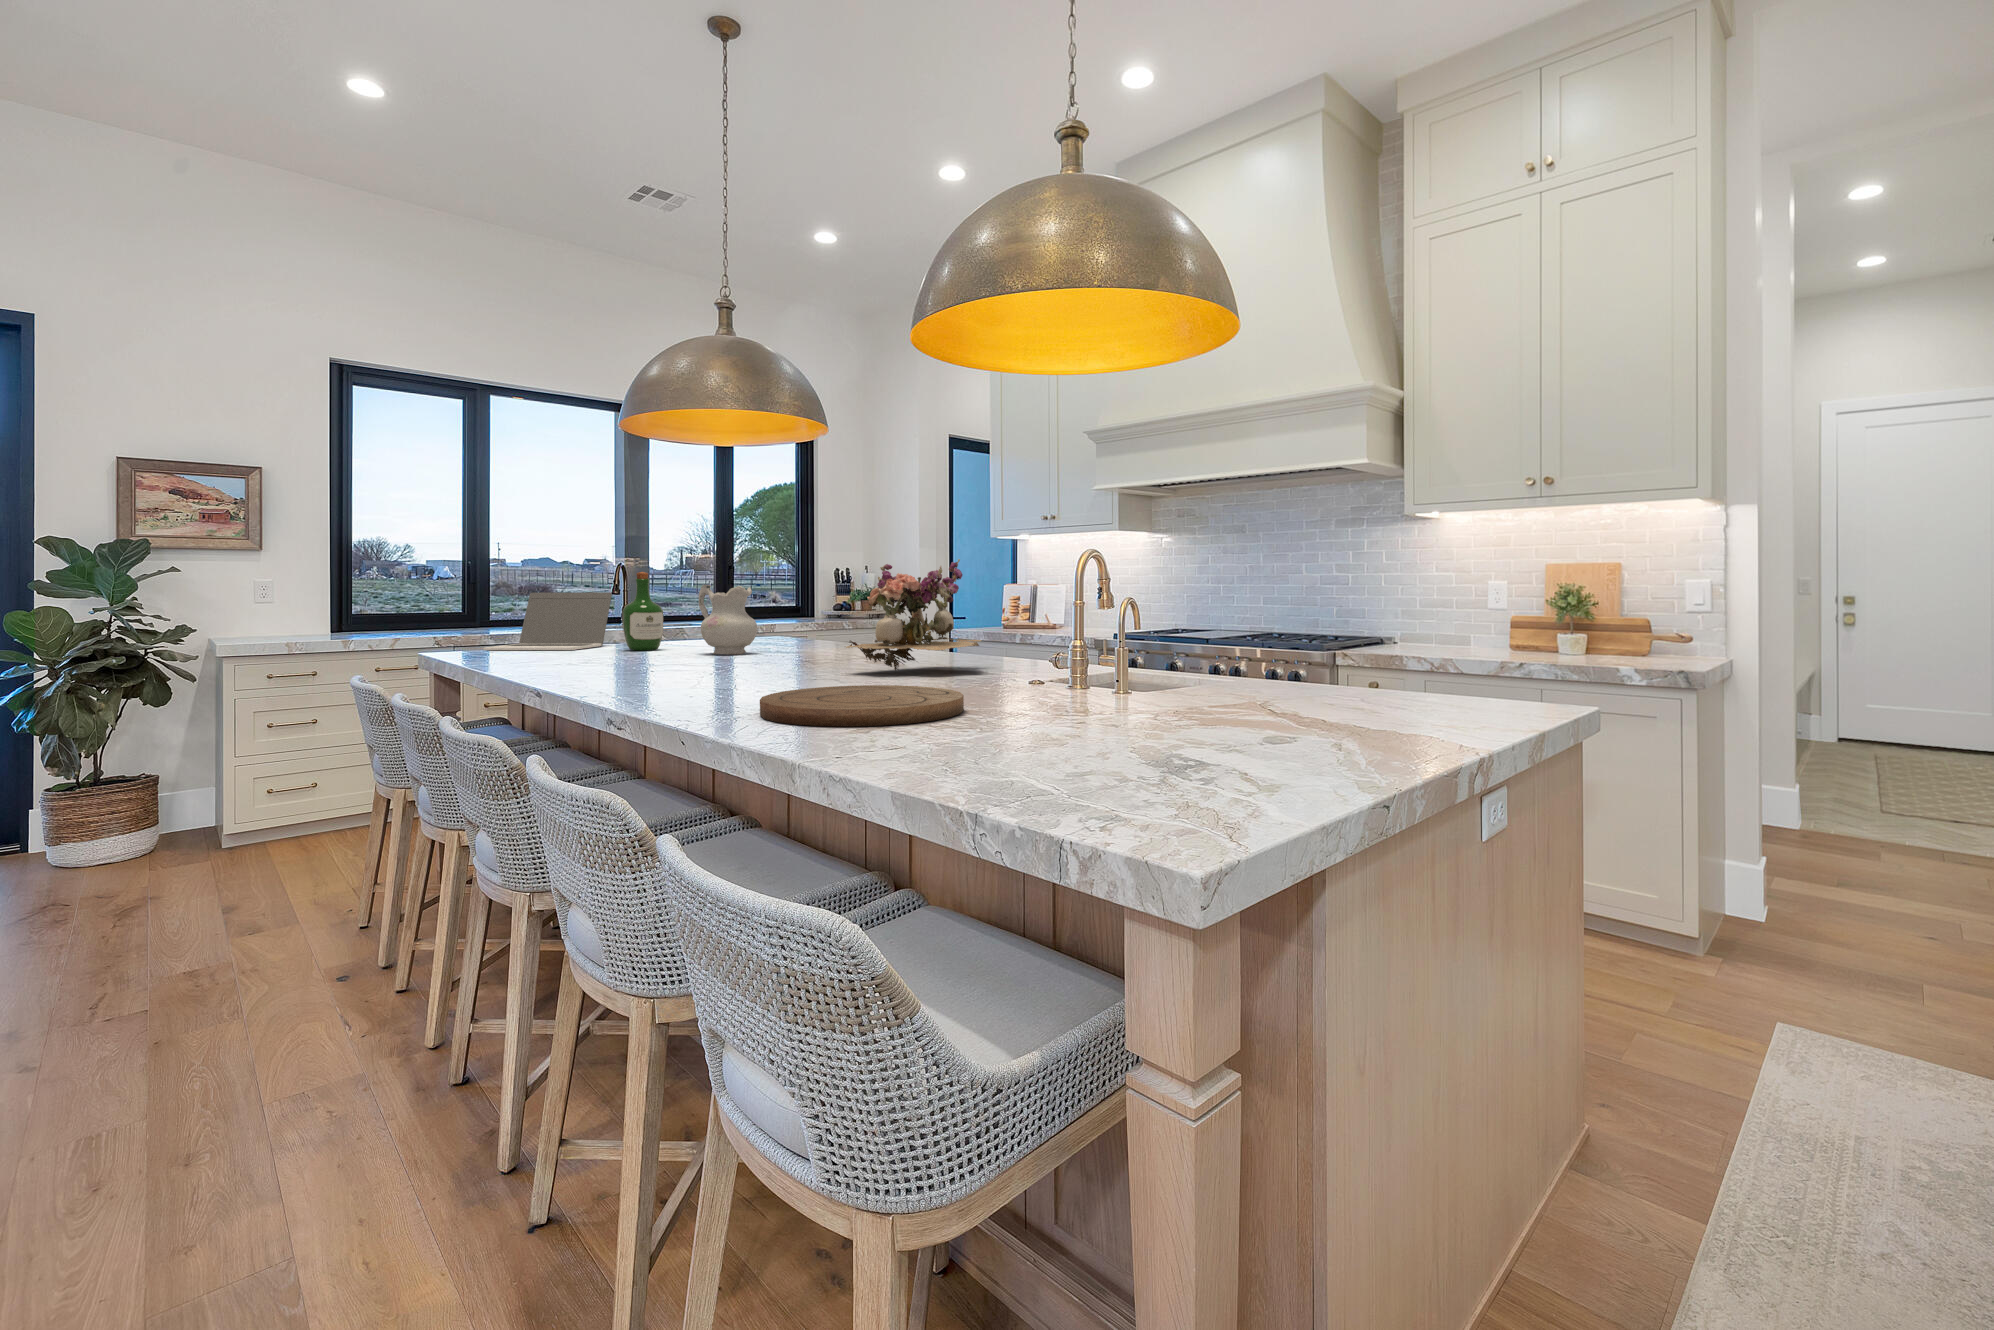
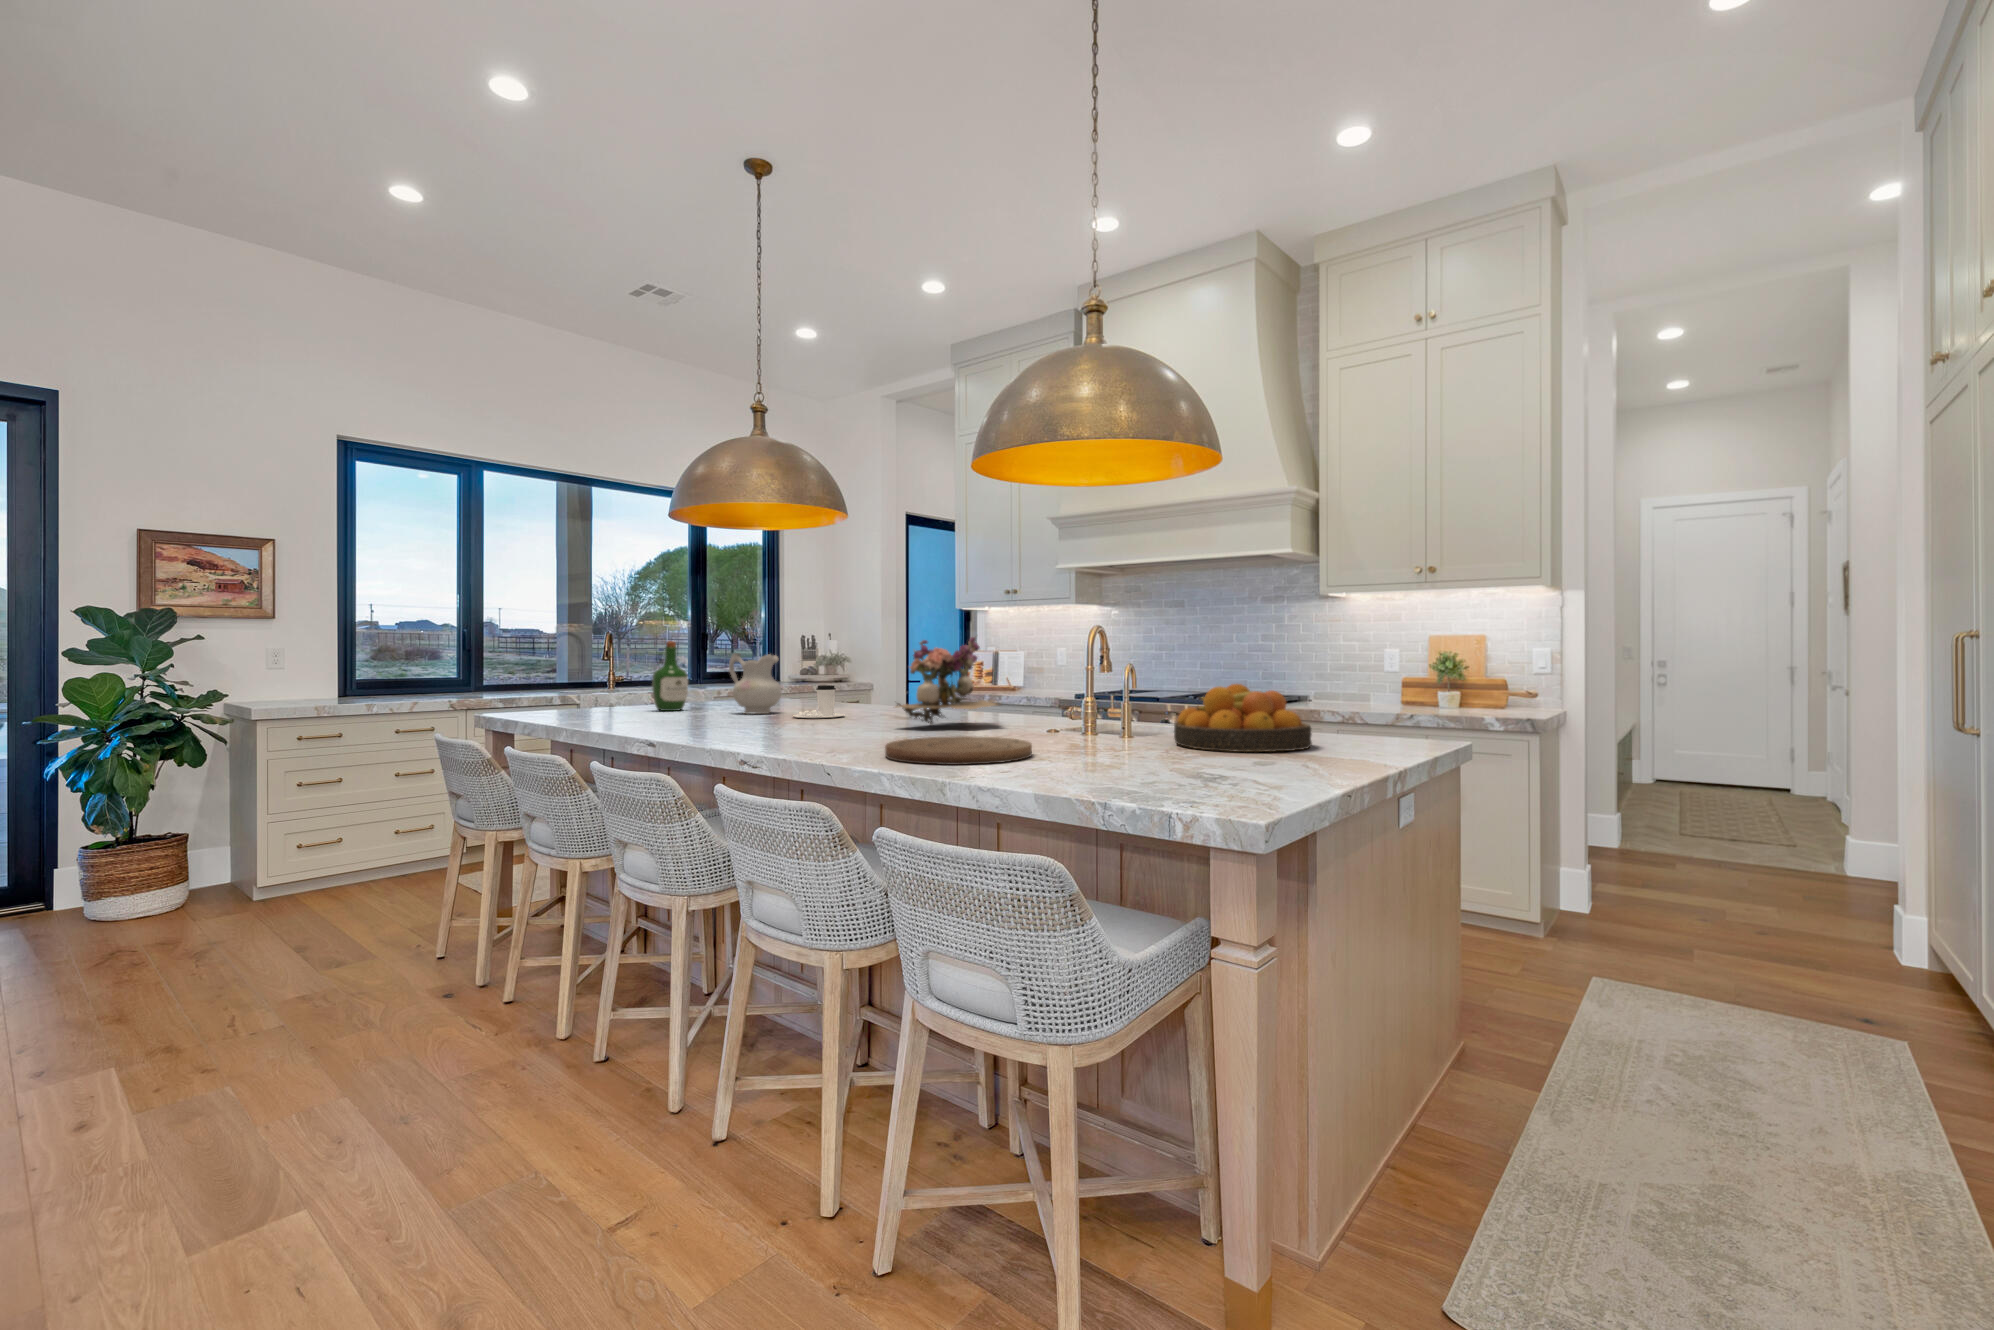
laptop: present [483,592,612,650] -> none [519,658,630,712]
fruit bowl: none [1177,617,1370,713] -> present [1174,684,1312,752]
coffee cup: none [757,622,819,660] -> present [792,685,845,718]

